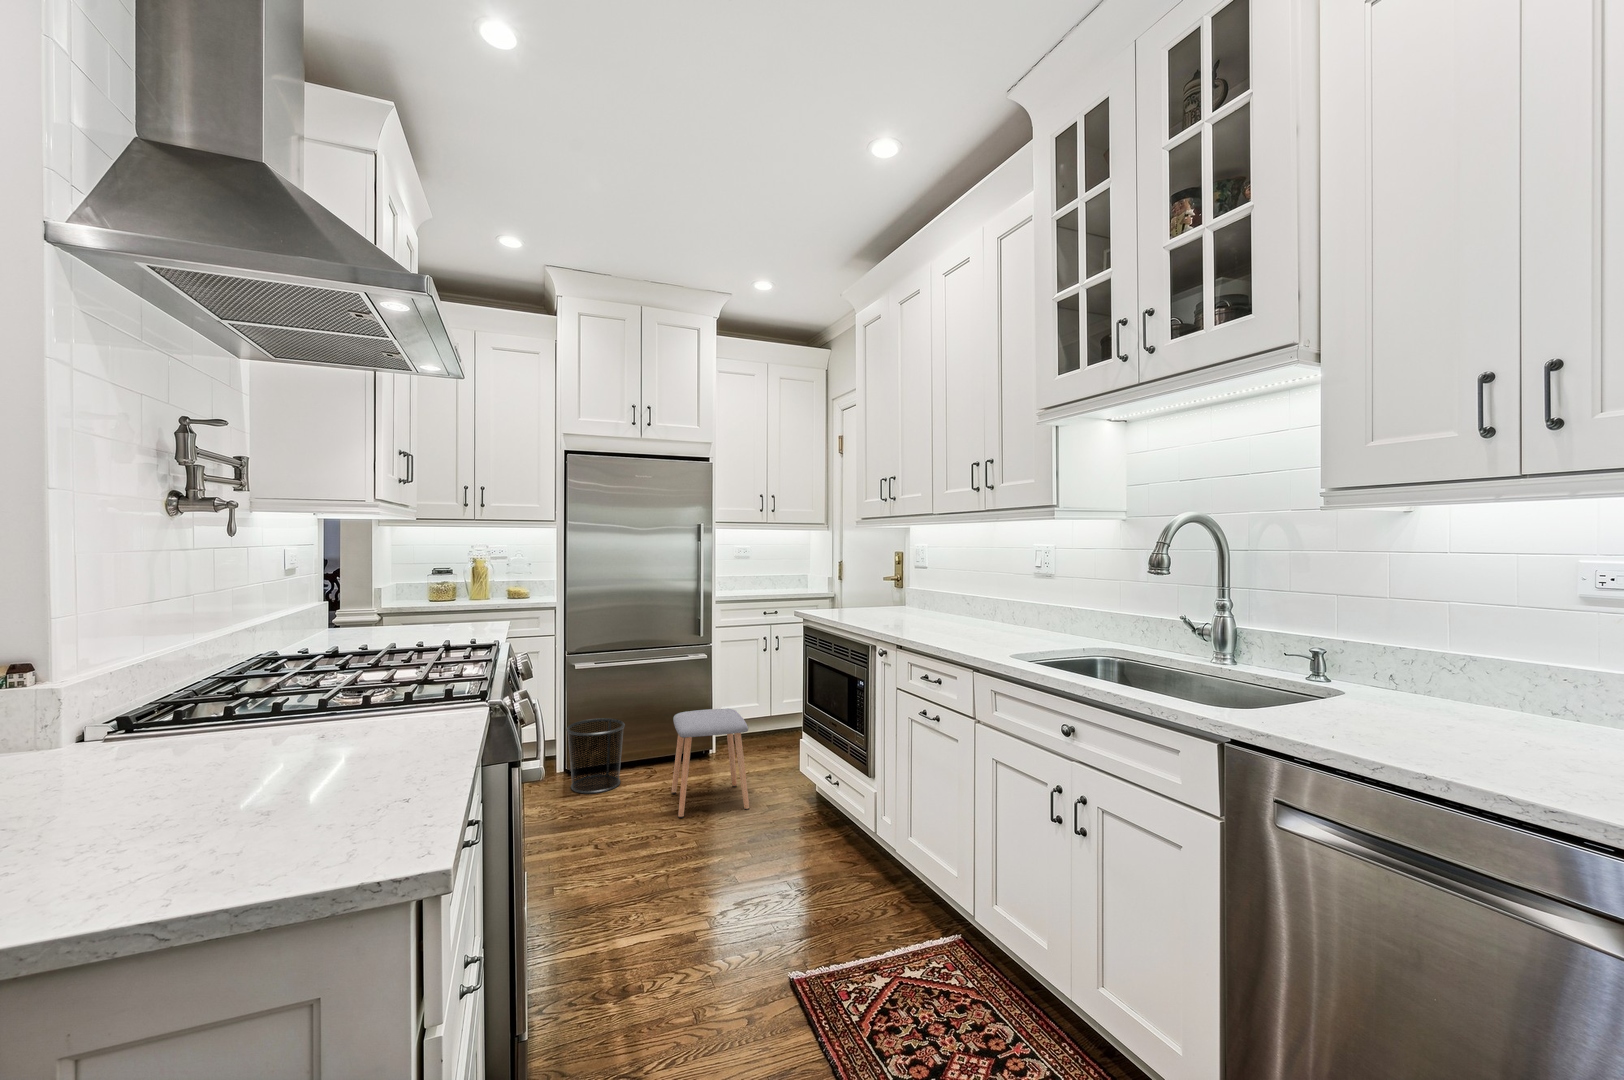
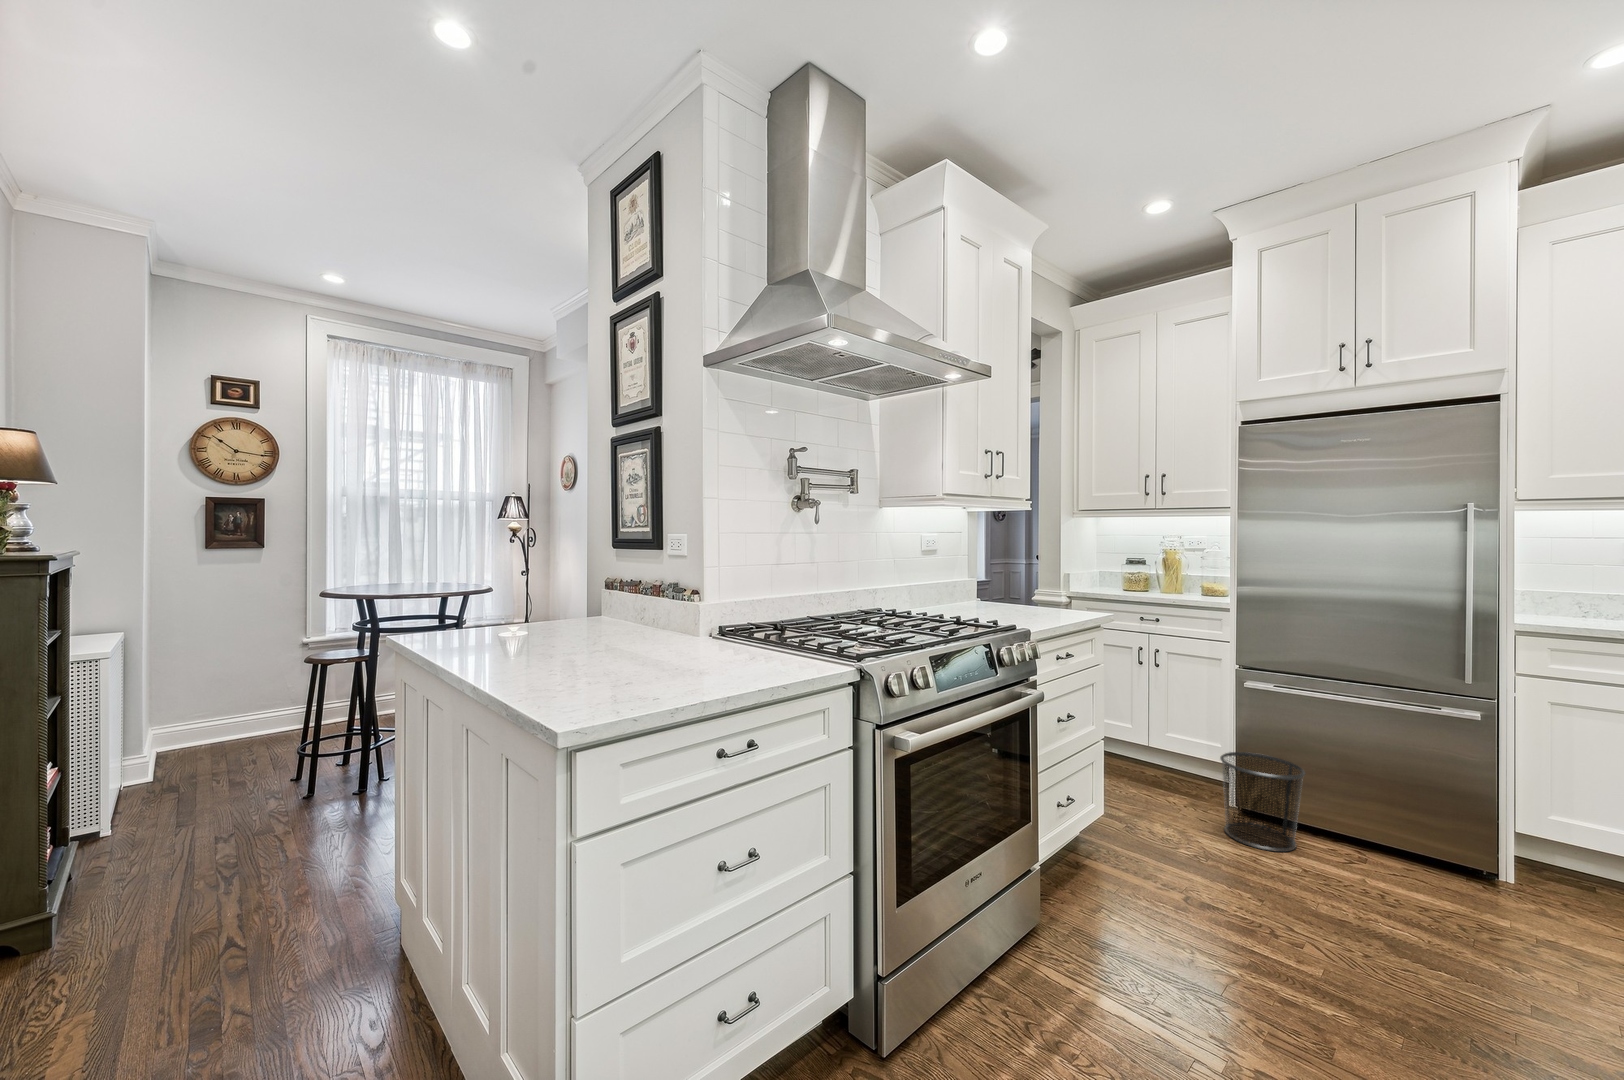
stool: present [672,709,749,818] -> none [1333,784,1498,986]

